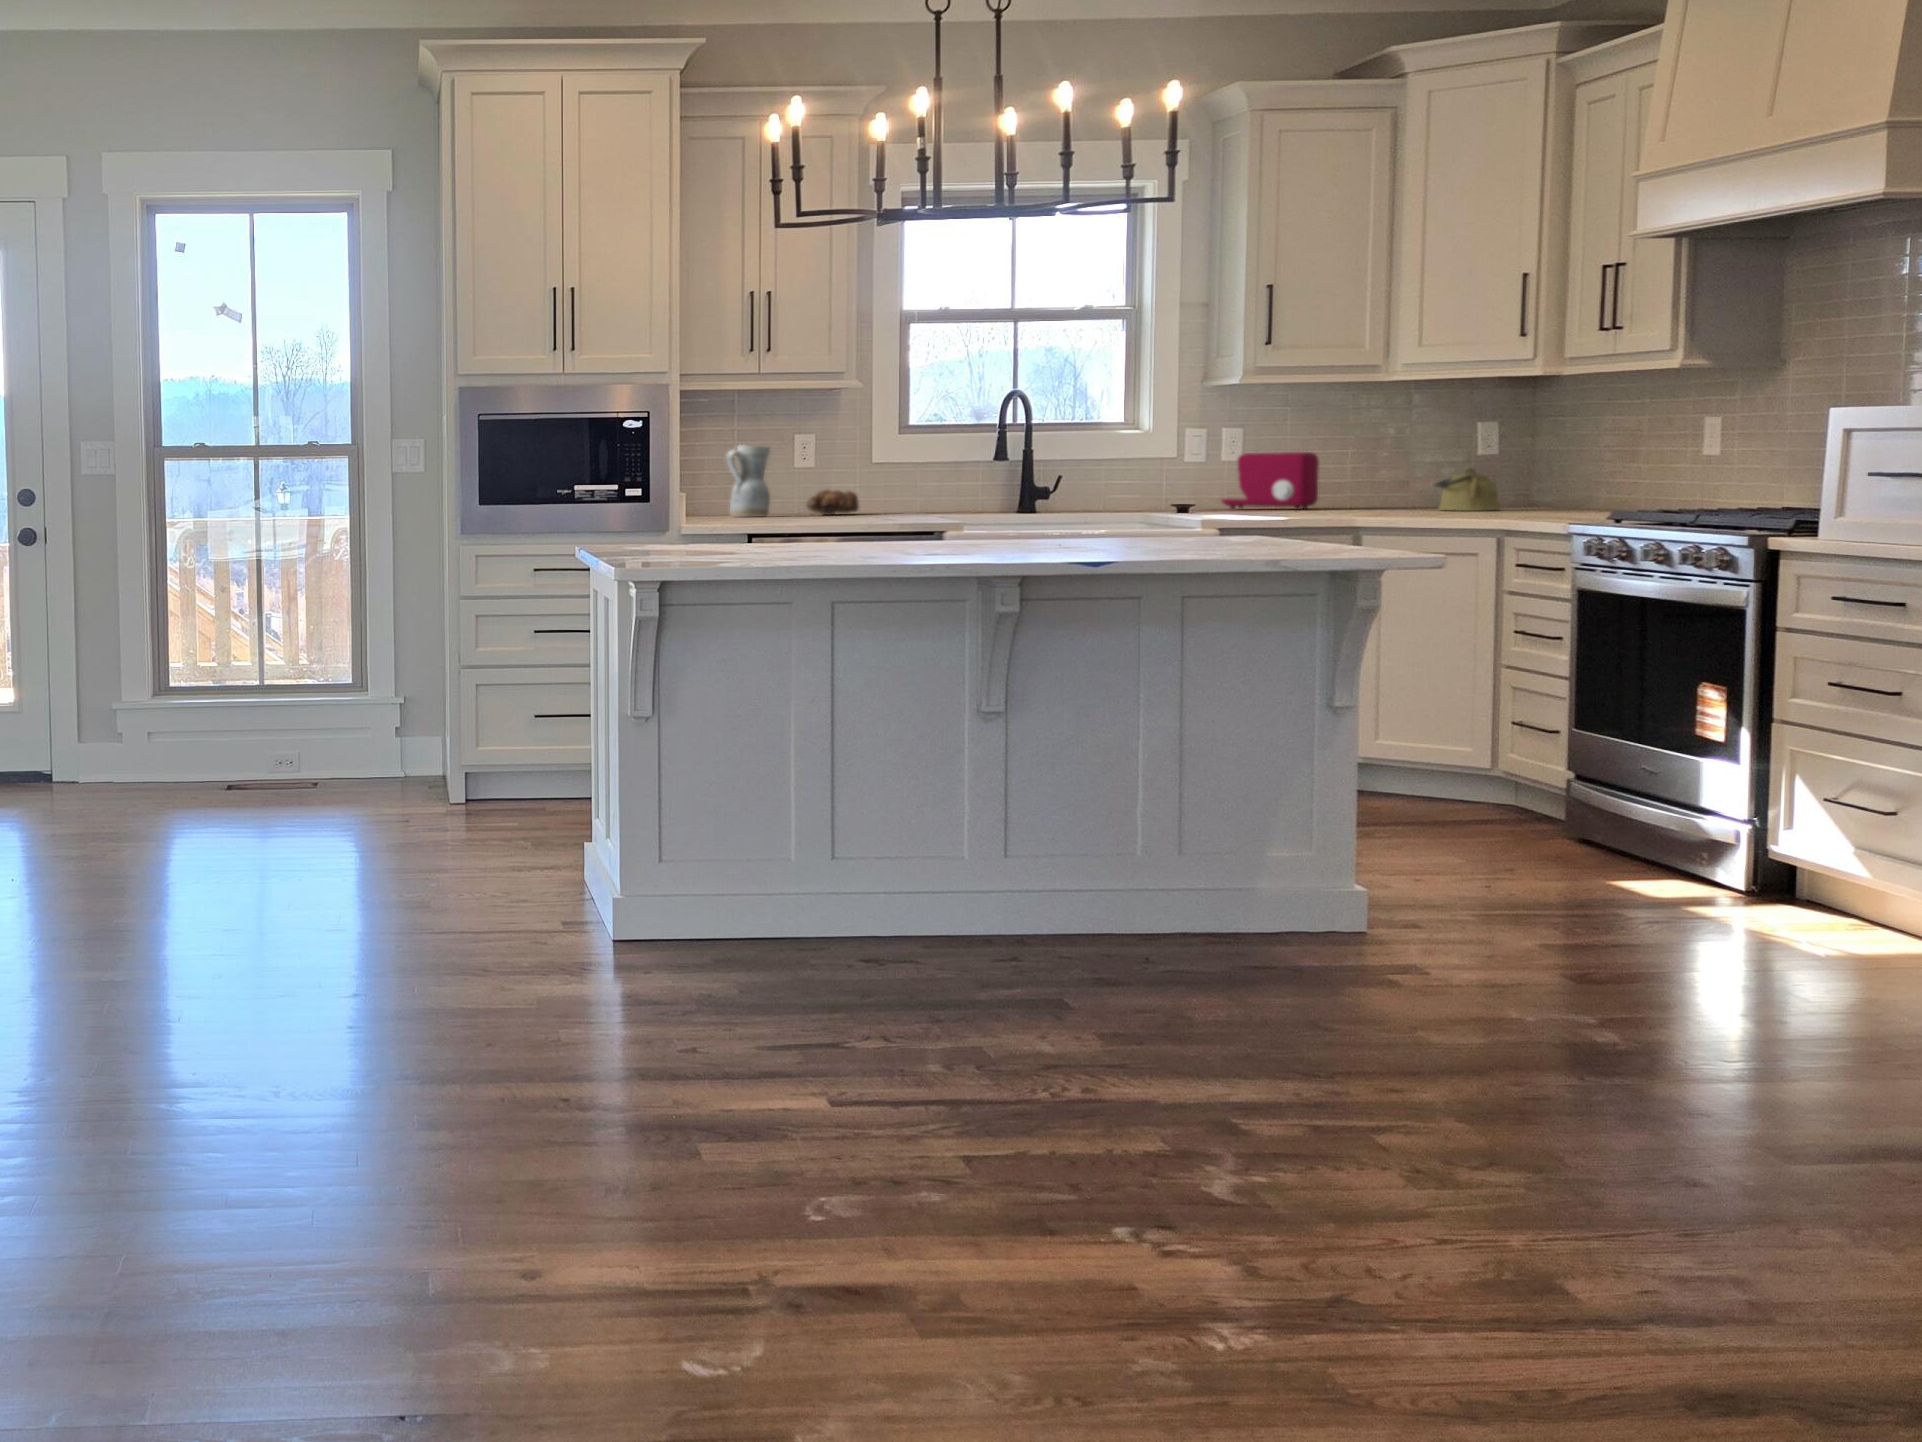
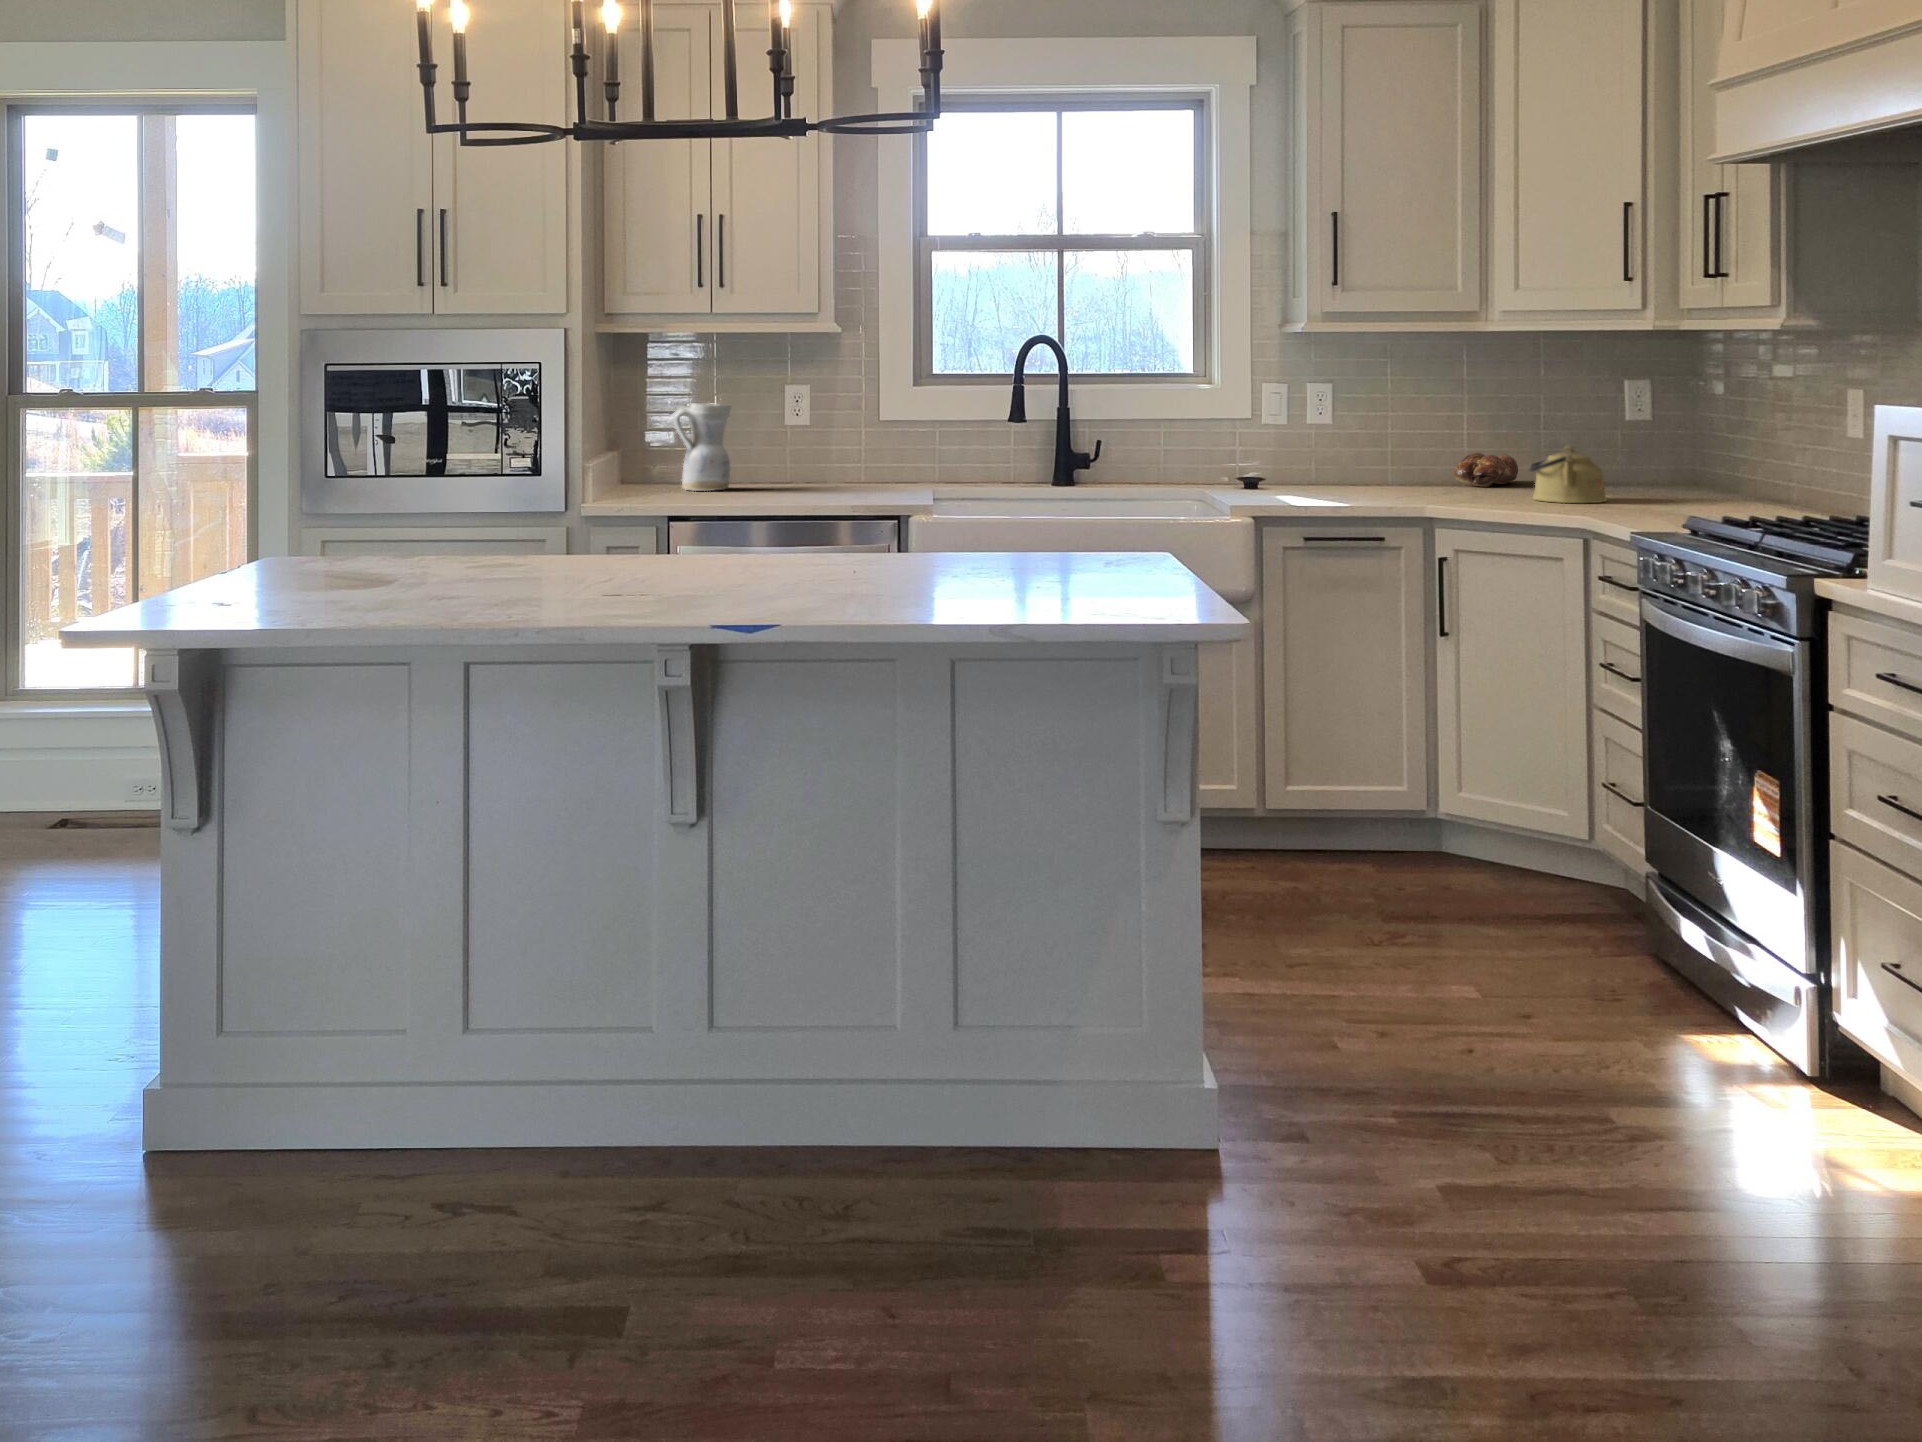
toaster: present [1222,452,1319,509] -> none [1304,413,1415,488]
bread loaf: present [807,490,859,515] -> present [1454,453,1518,487]

